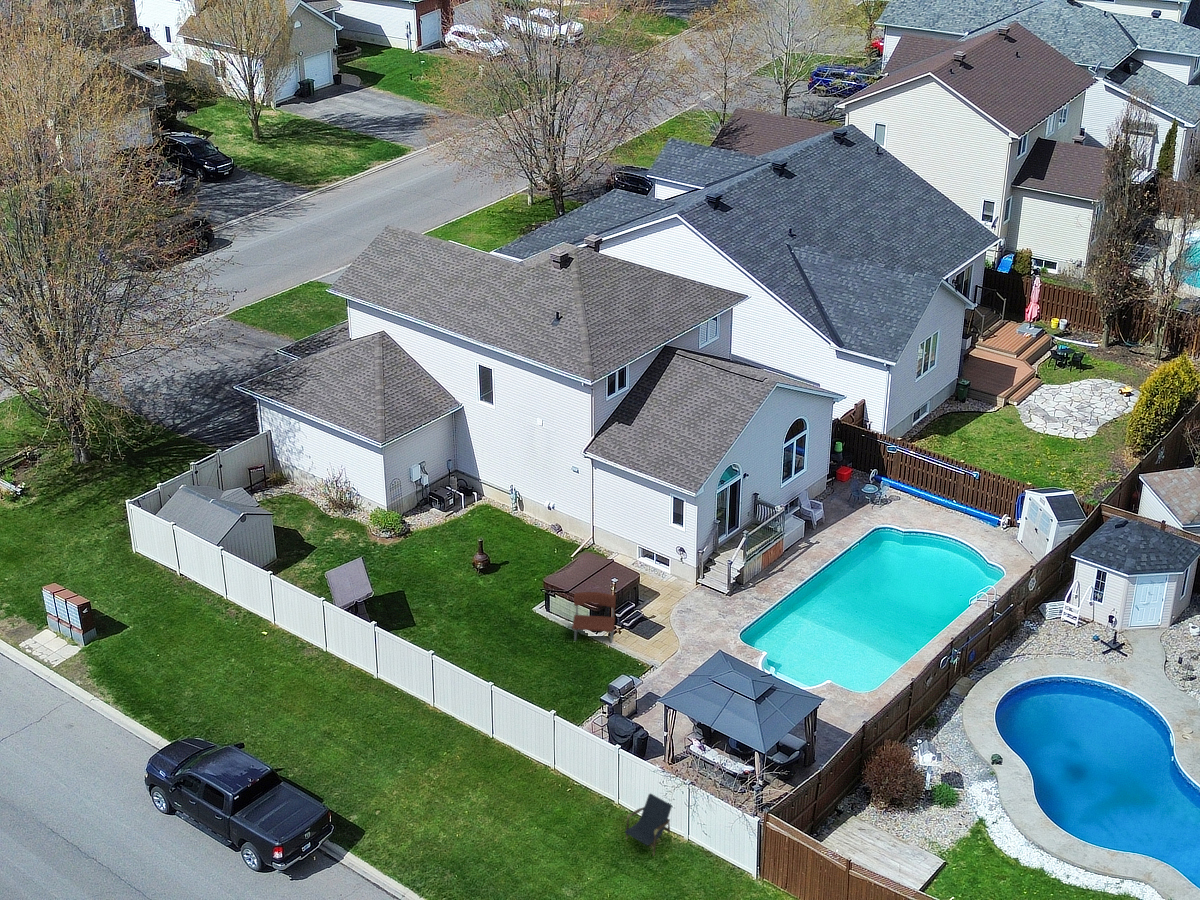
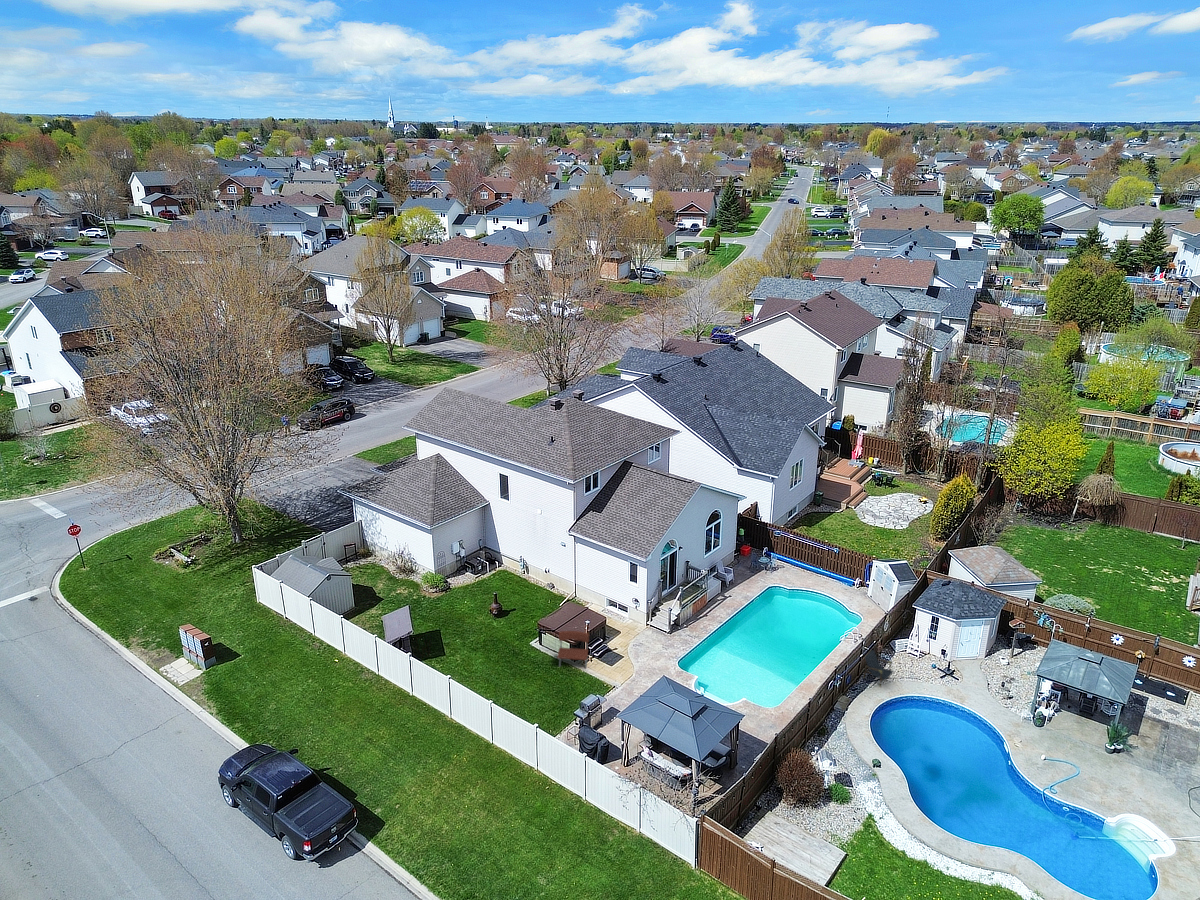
lounge chair: present [625,794,672,855] -> present [864,650,893,686]

